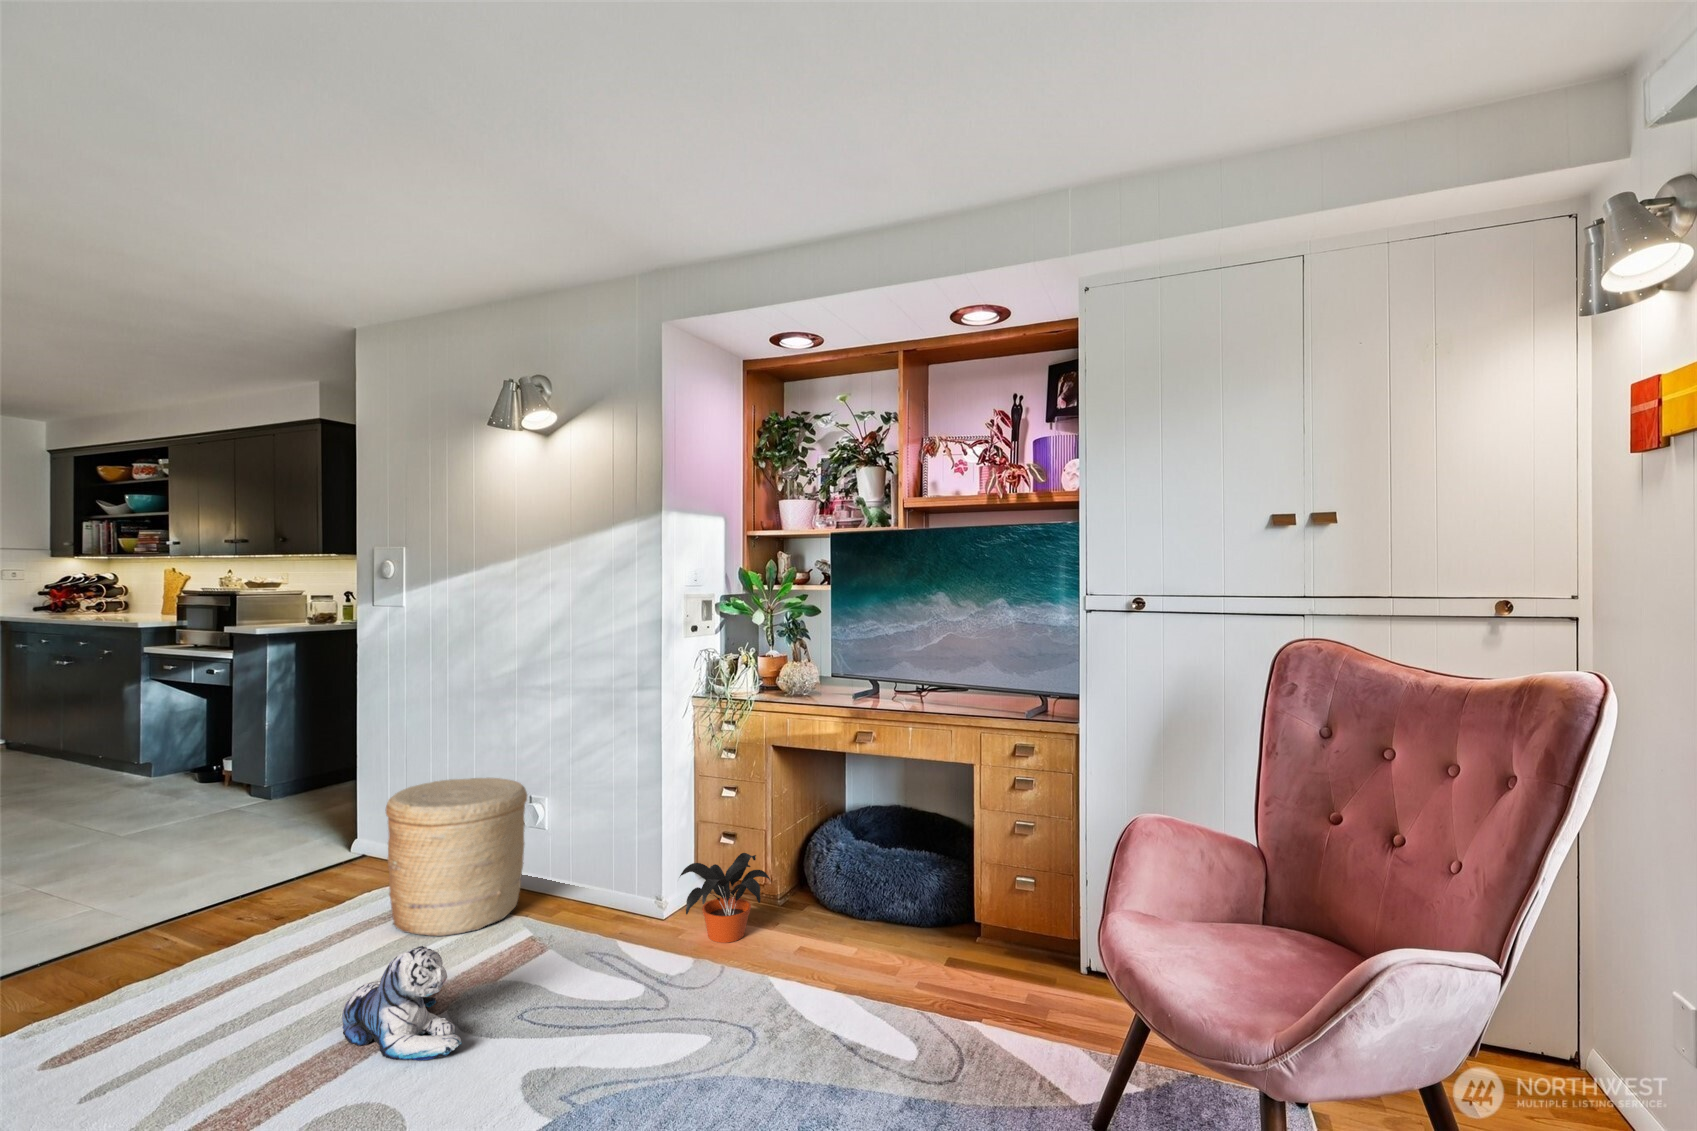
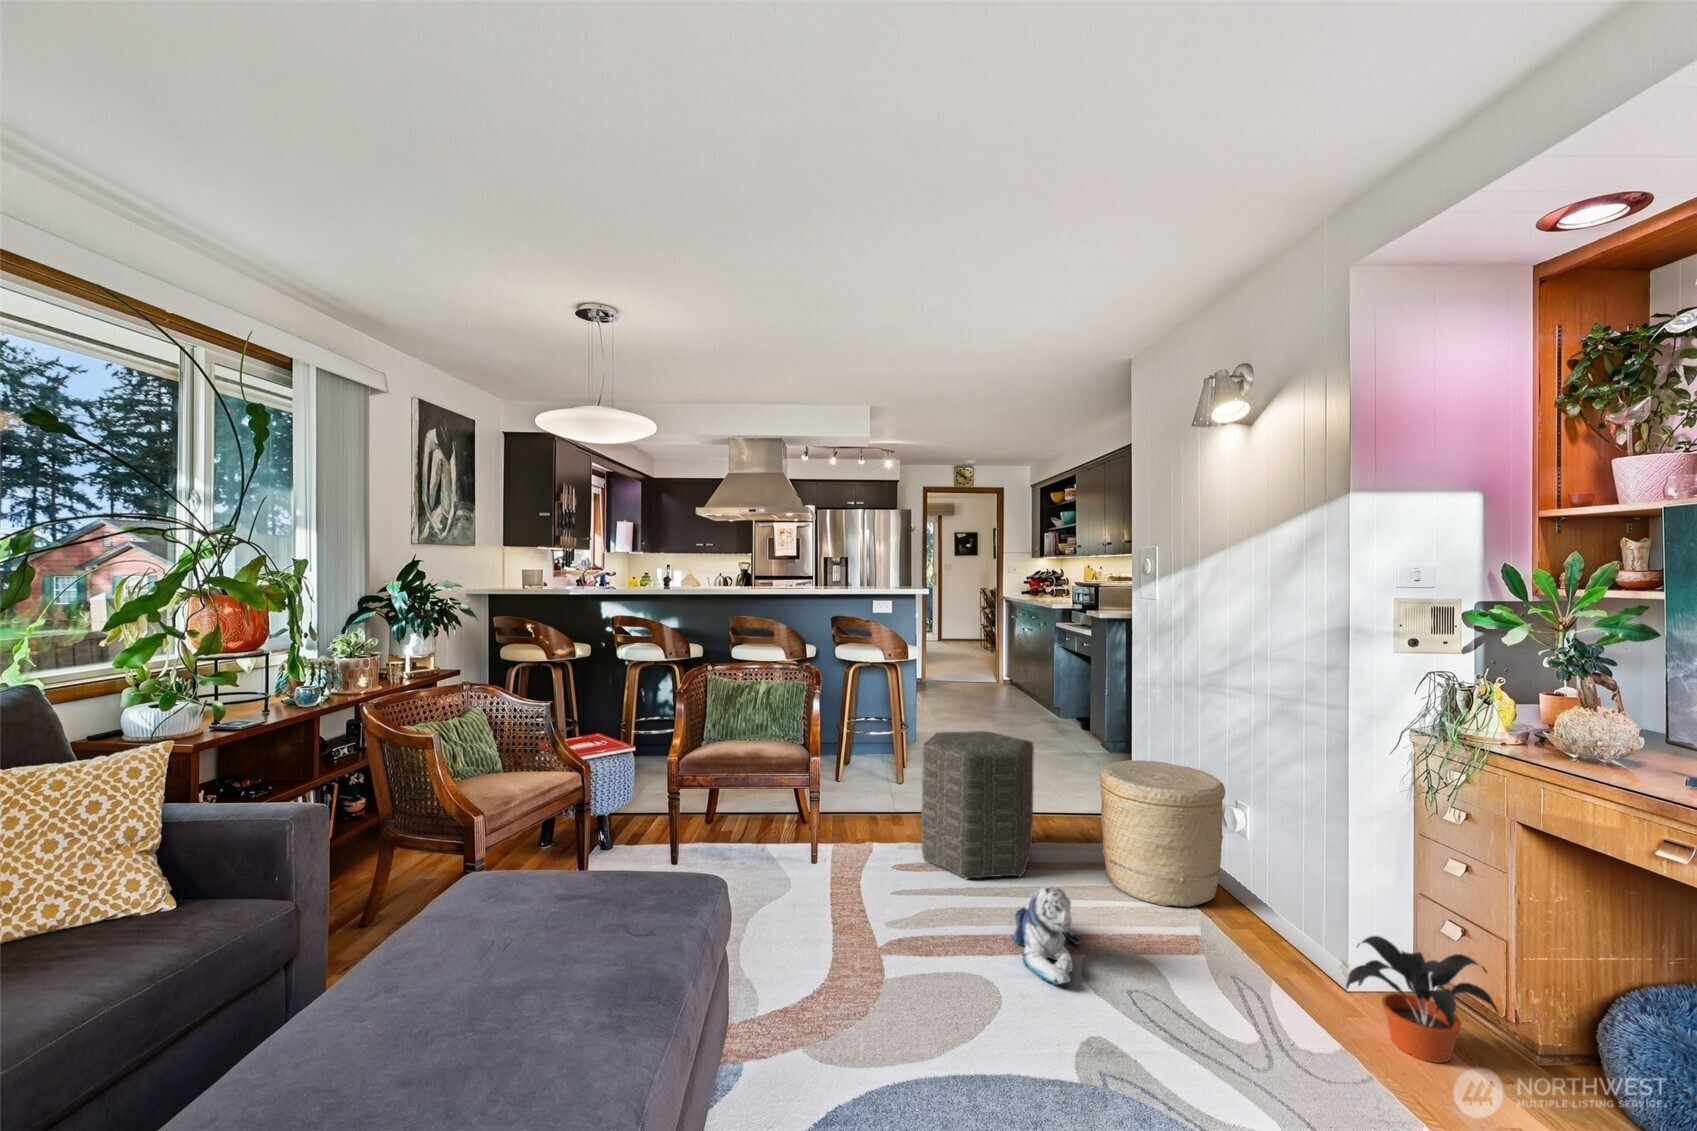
ottoman: none [94,795,300,1029] -> present [921,731,1034,879]

